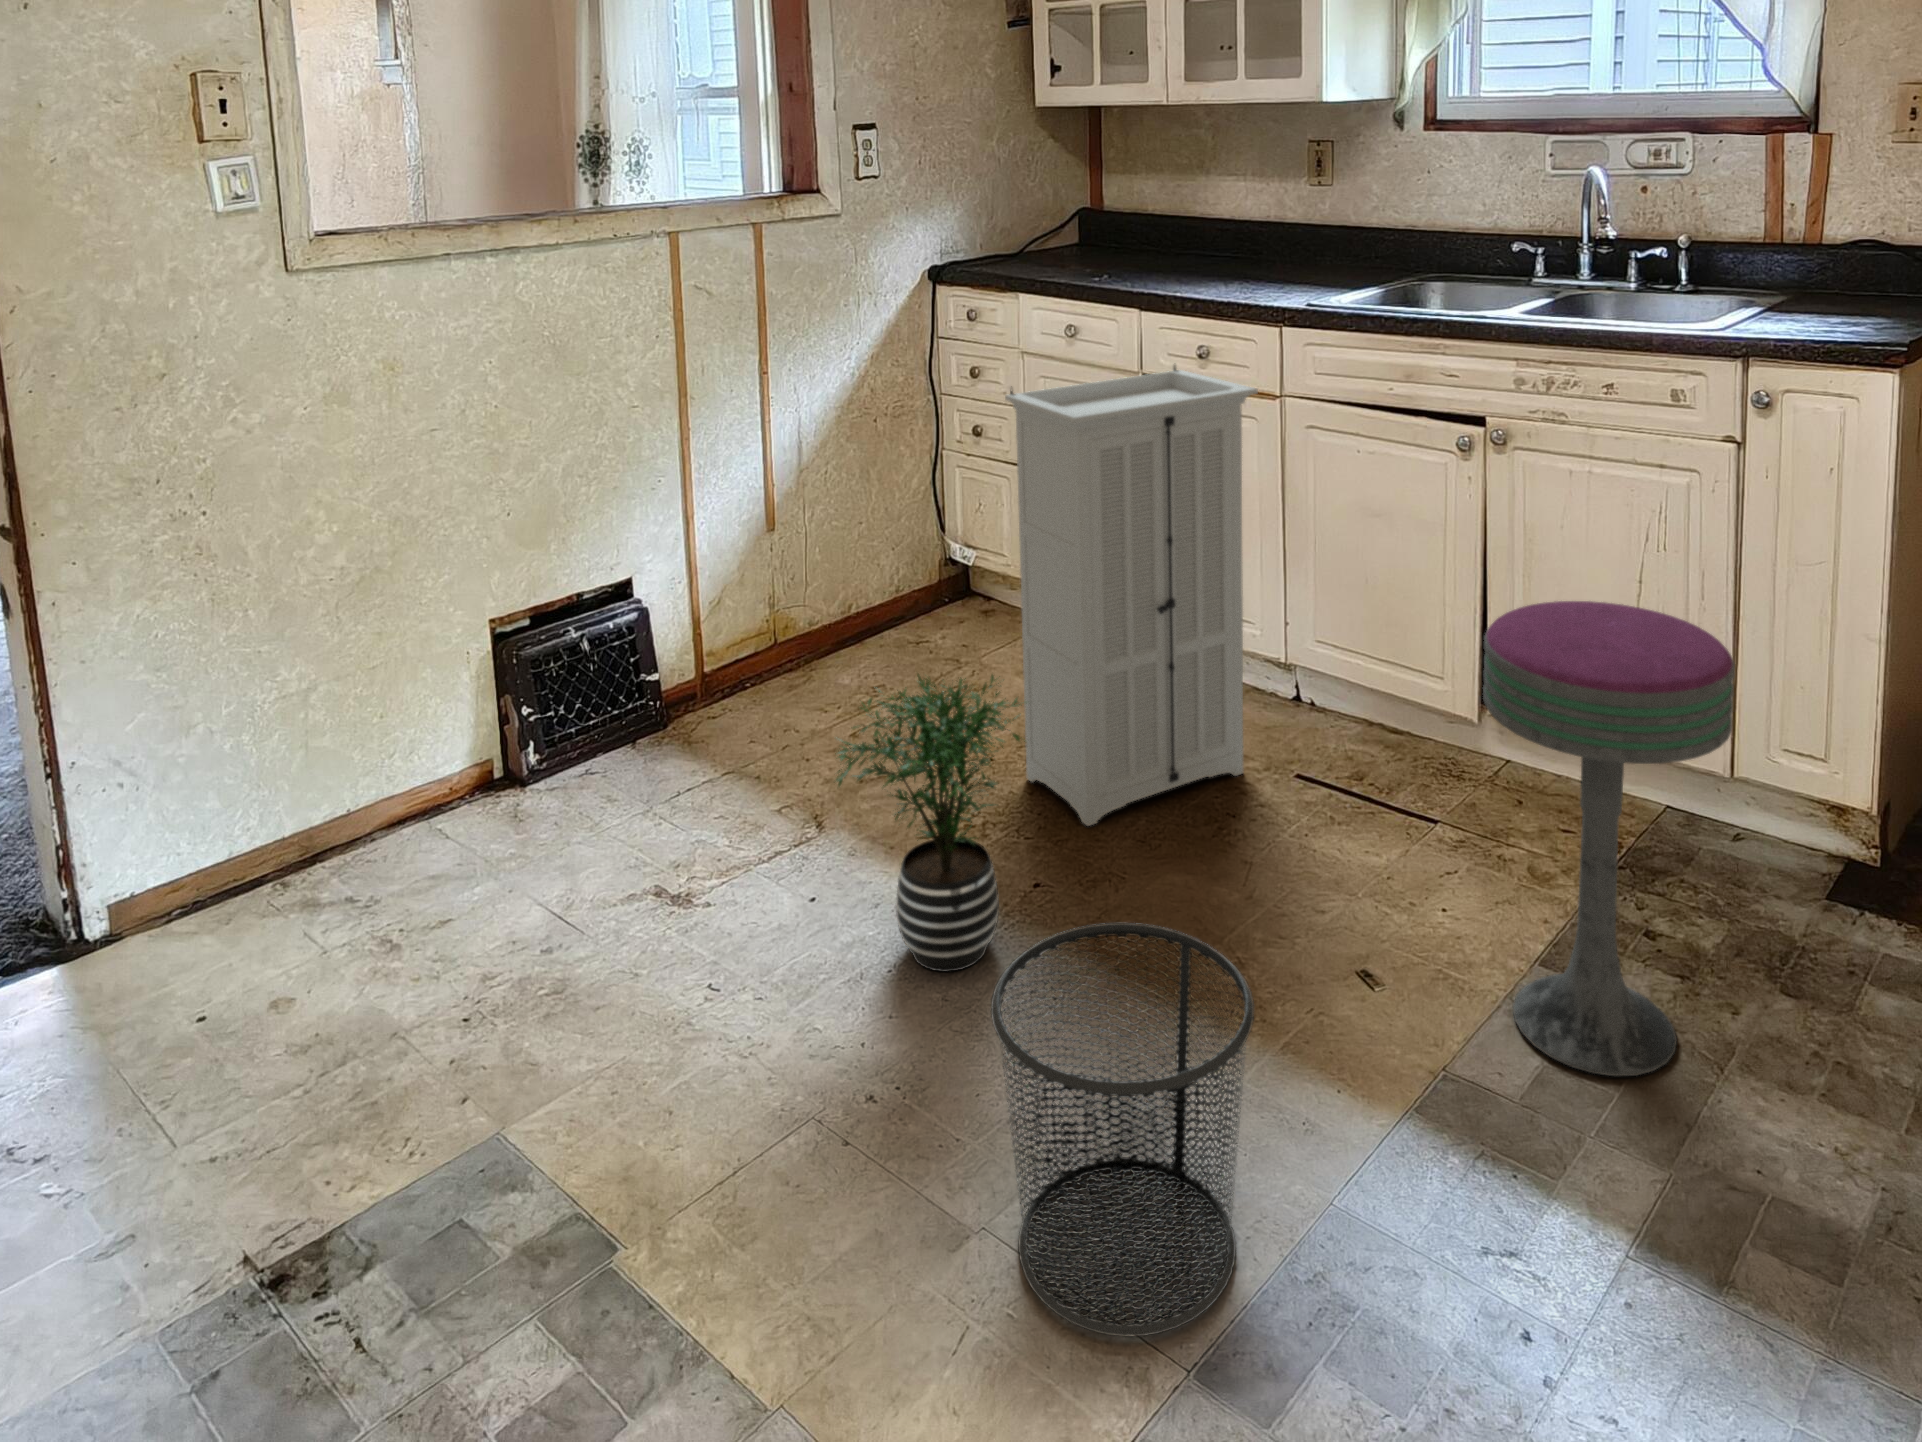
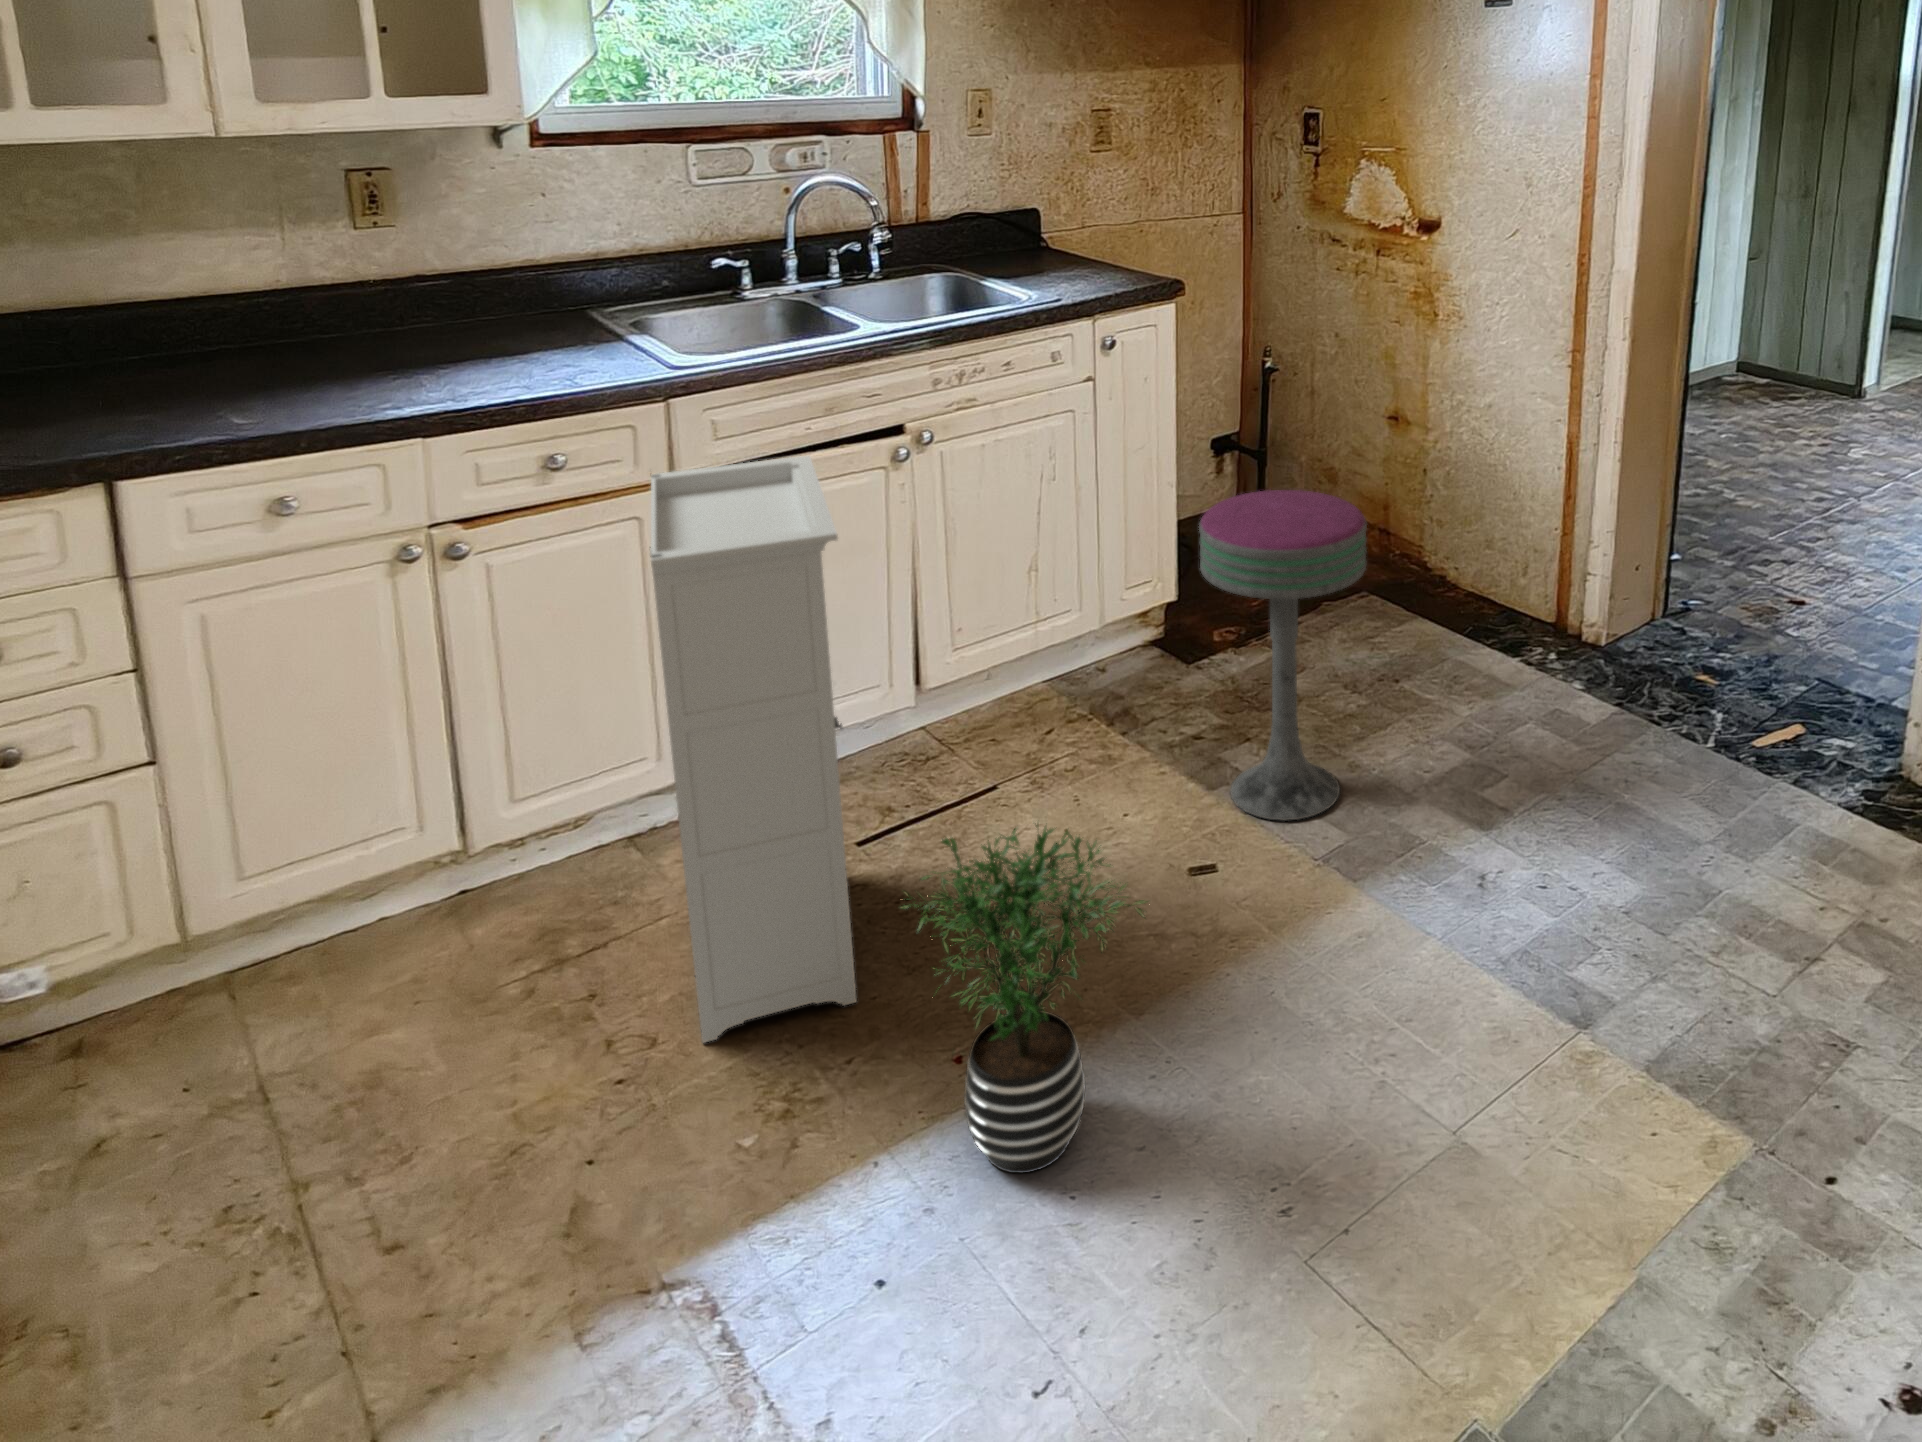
waste bin: present [991,923,1254,1336] -> none [1355,808,1562,1113]

